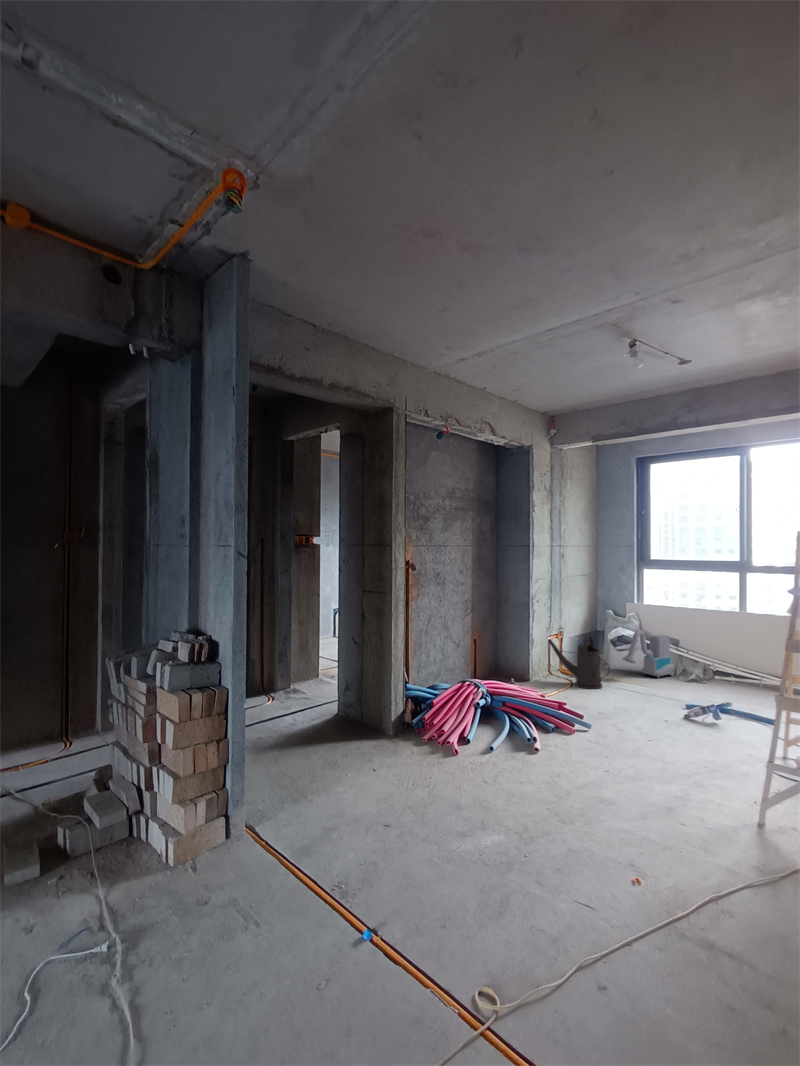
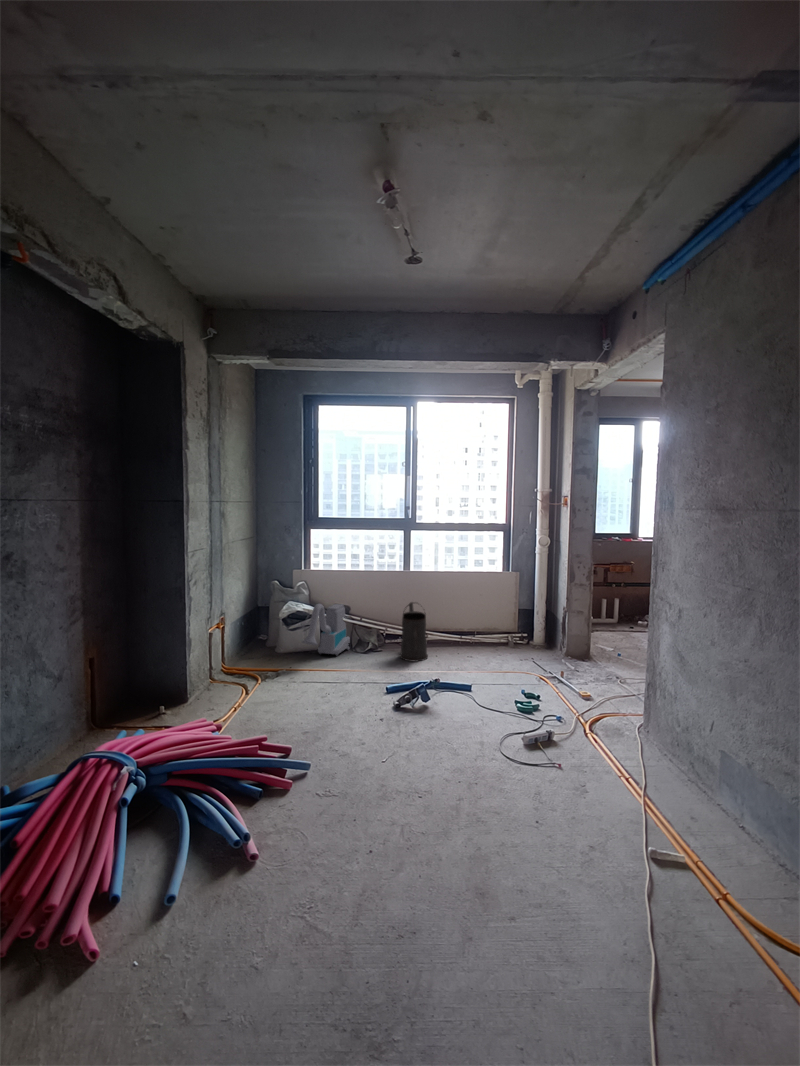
watering can: present [548,635,610,689] -> present [400,602,428,661]

